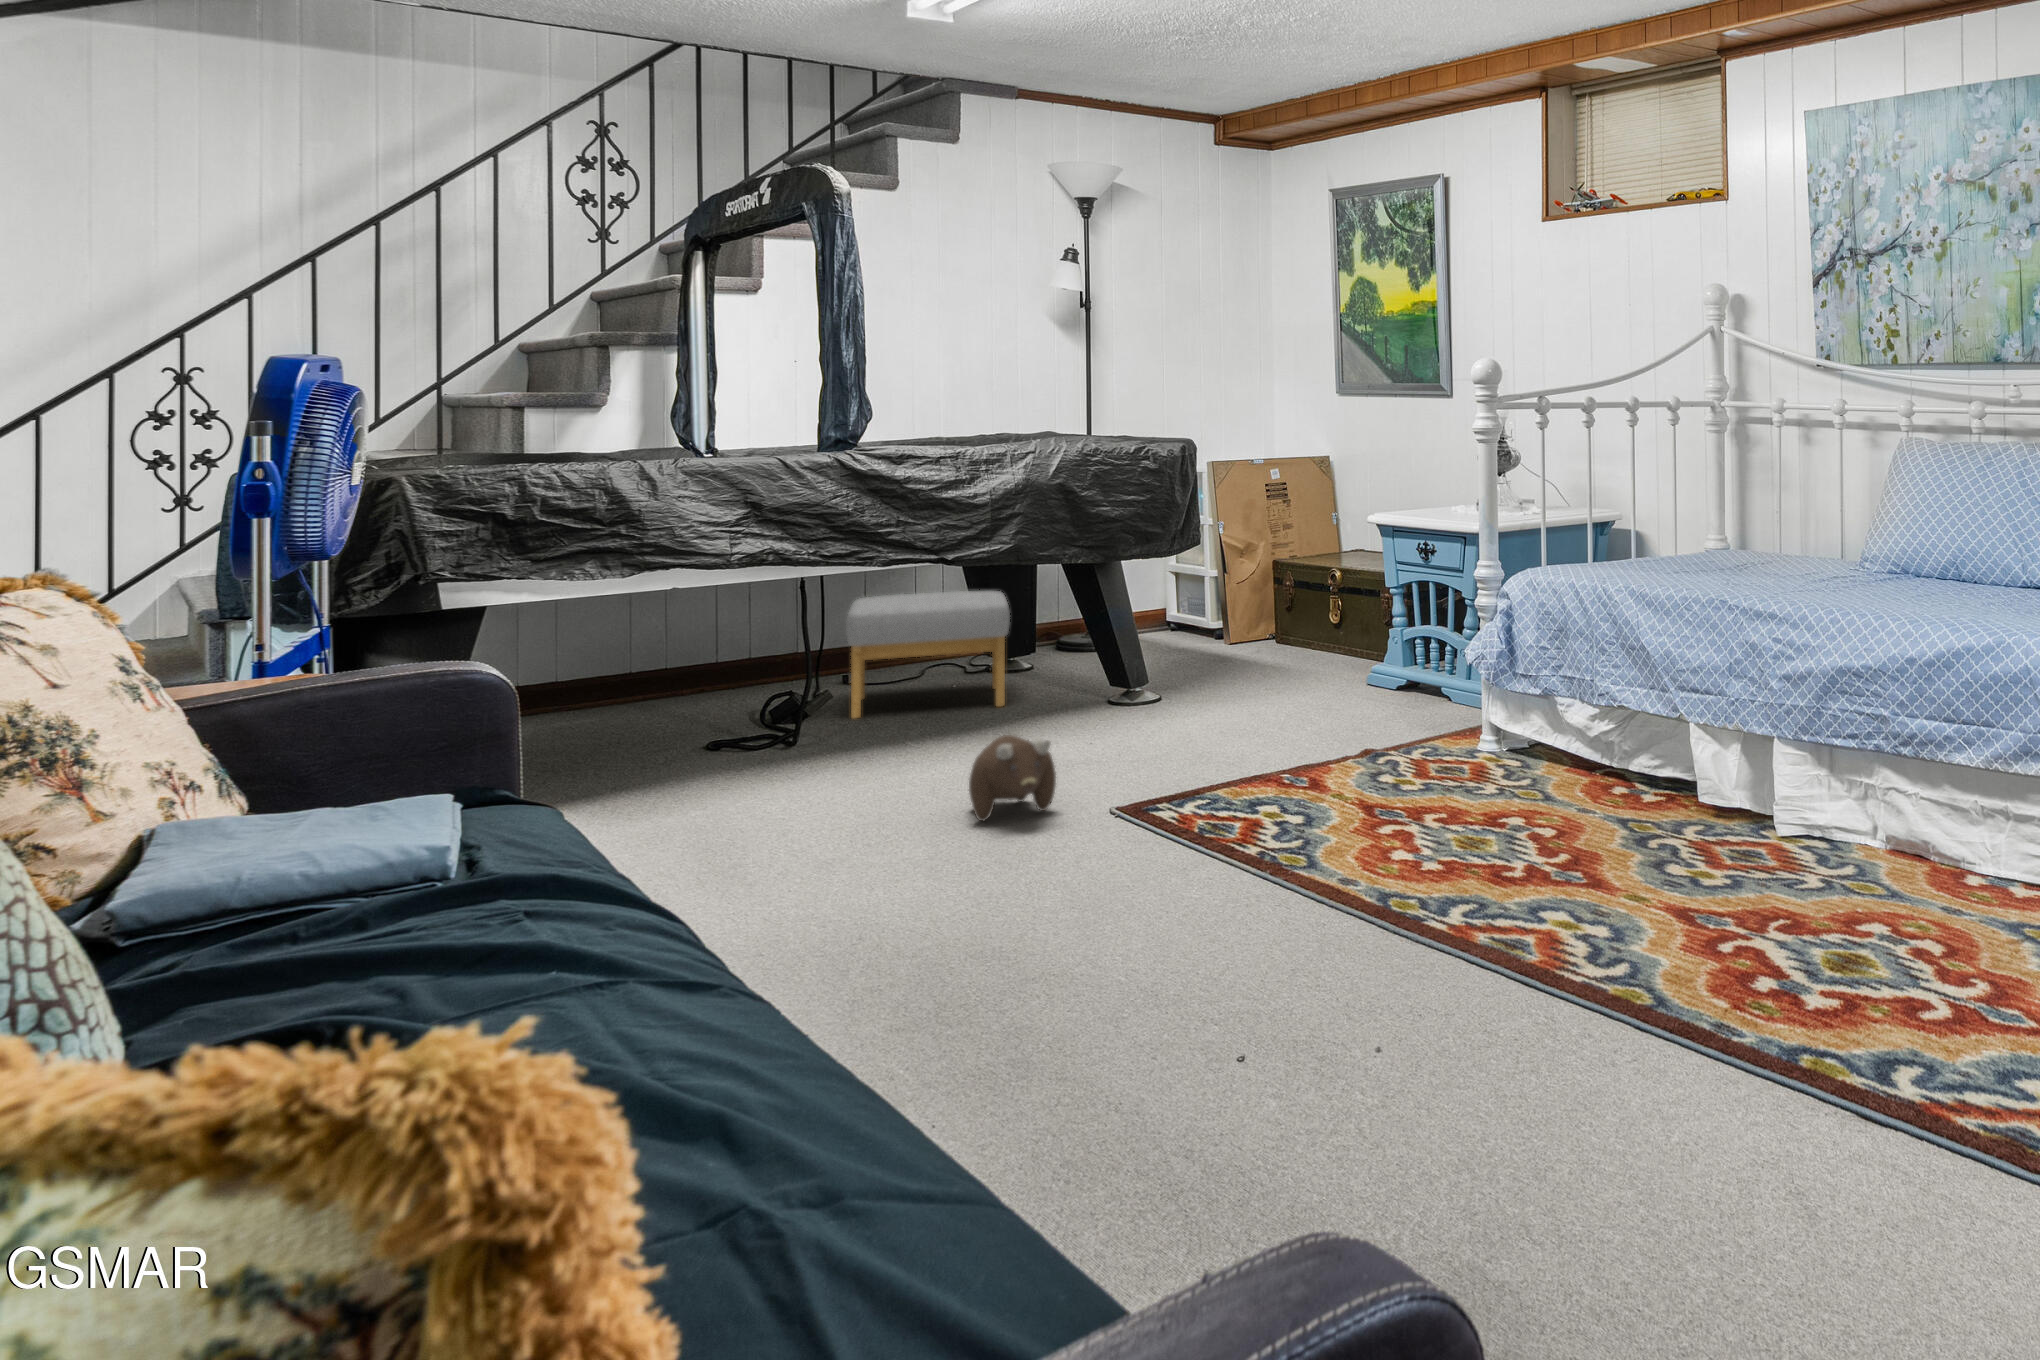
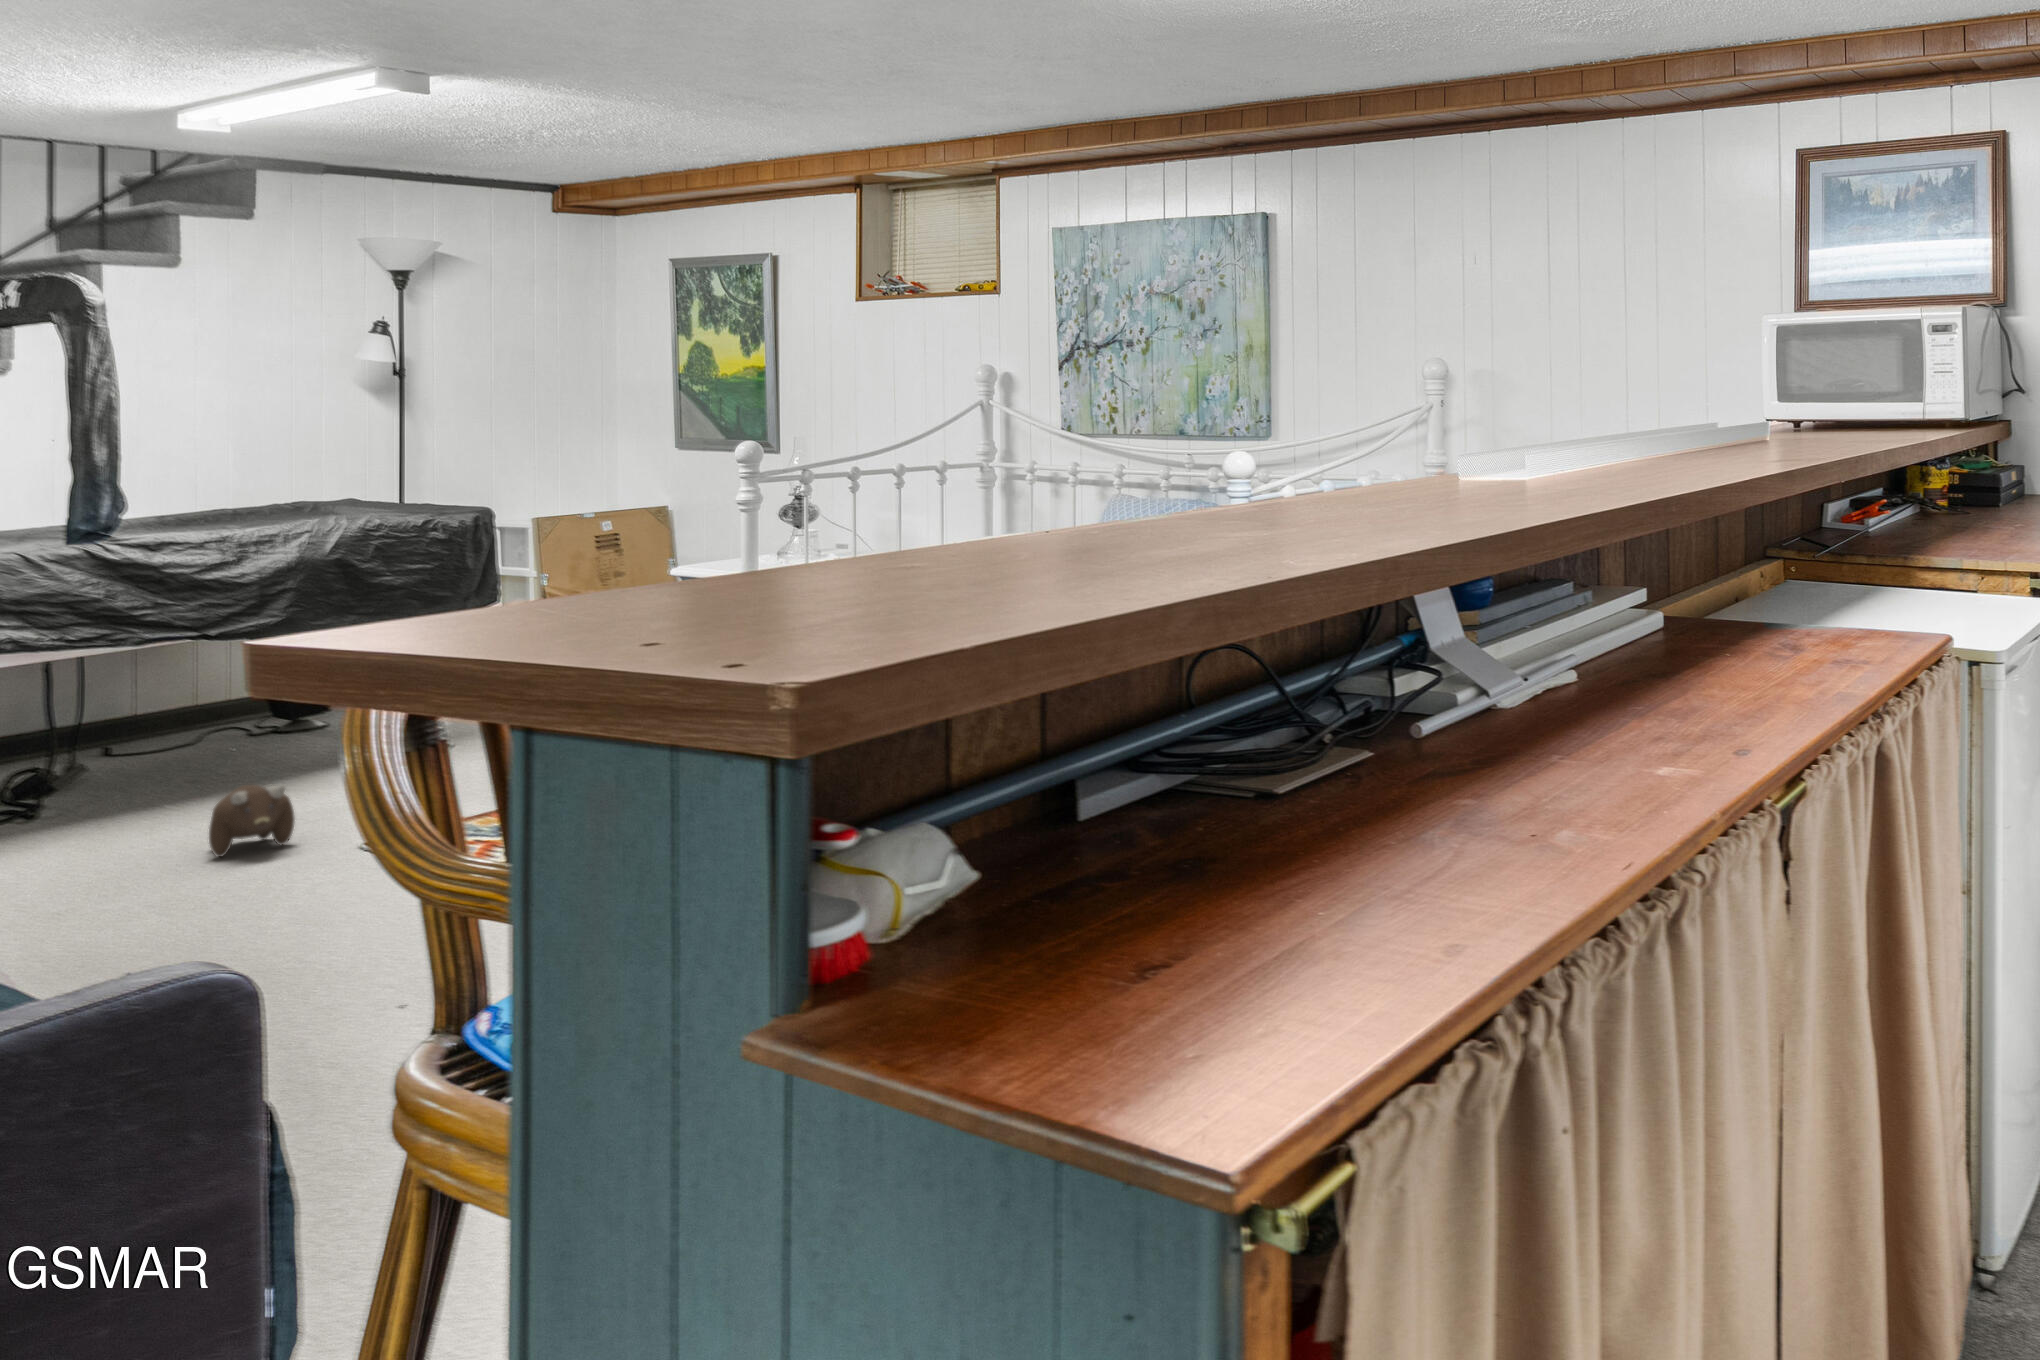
footstool: present [846,591,1010,718] -> none [108,657,290,784]

